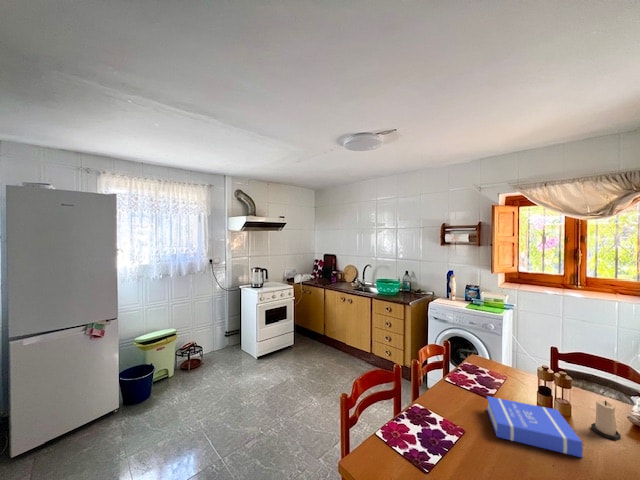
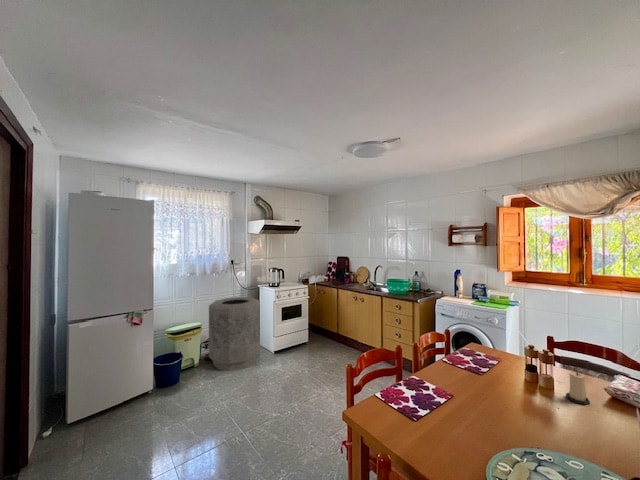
trash can: none [185,299,242,380] -> present [209,297,260,370]
book: present [487,396,583,457] -> none [475,370,550,415]

